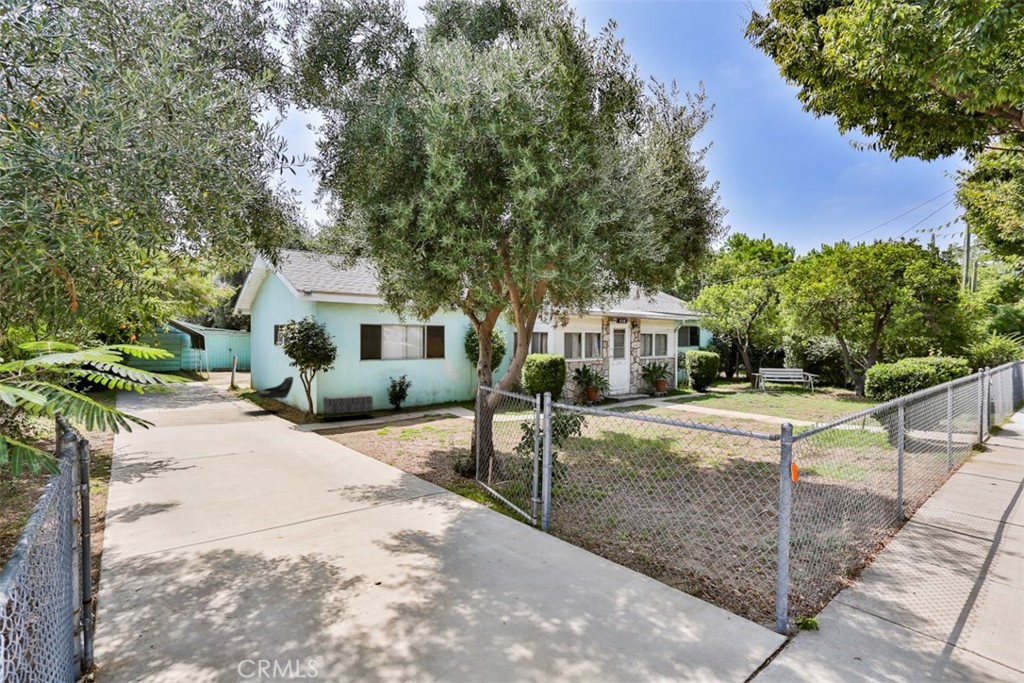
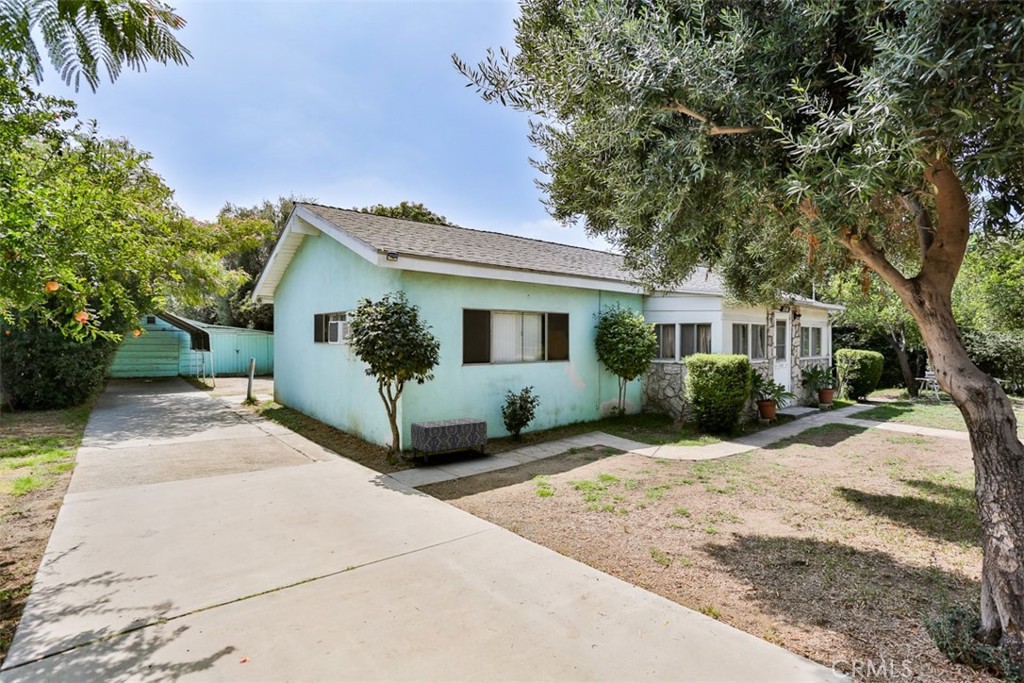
lounge chair: present [257,377,293,414] -> none [299,389,355,450]

